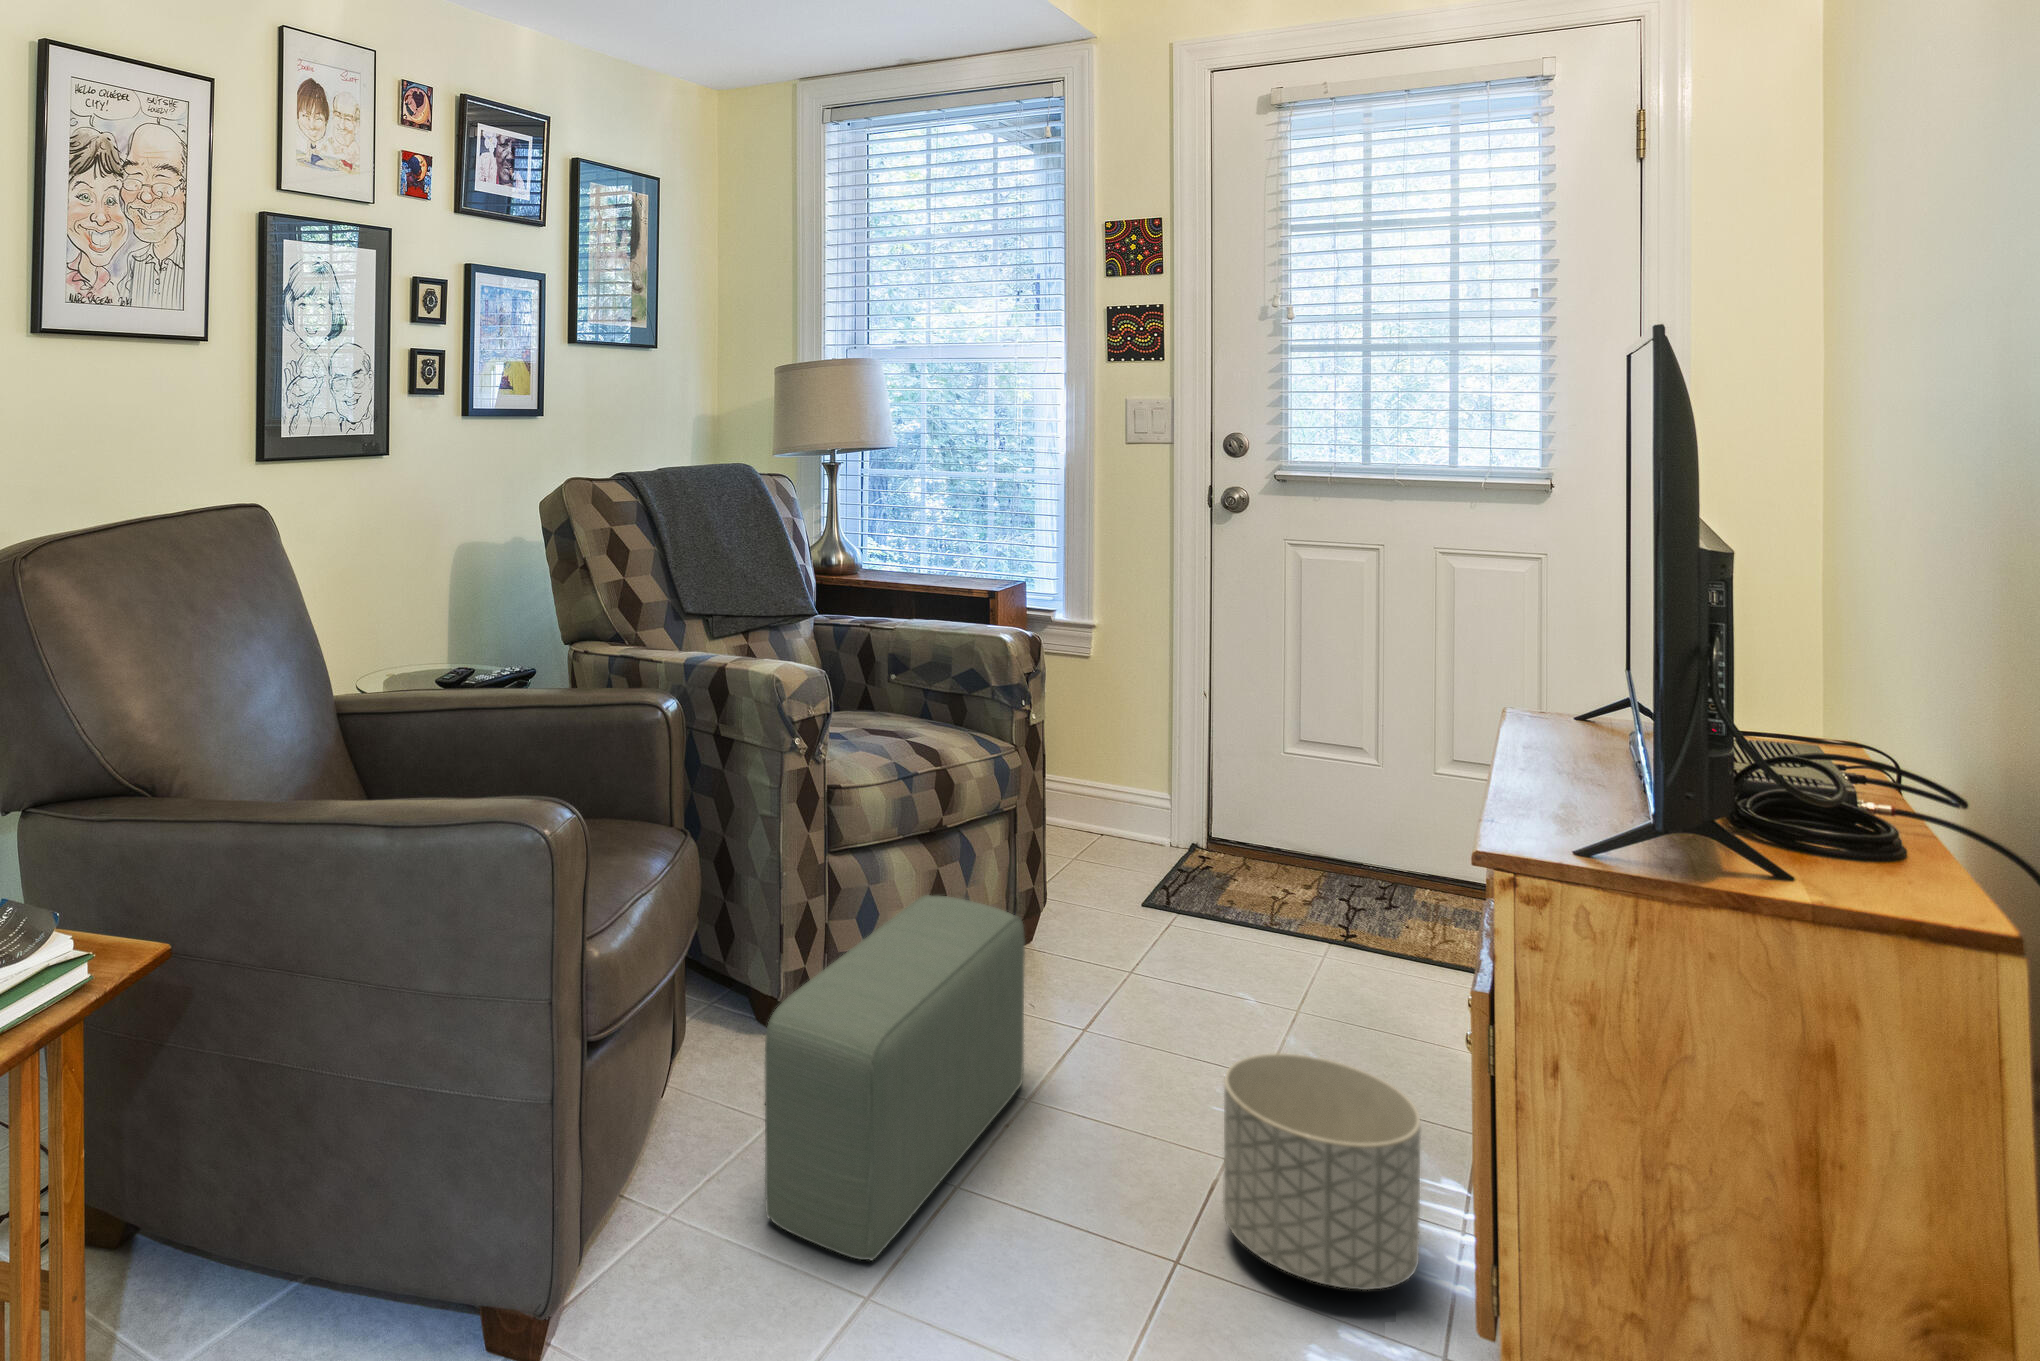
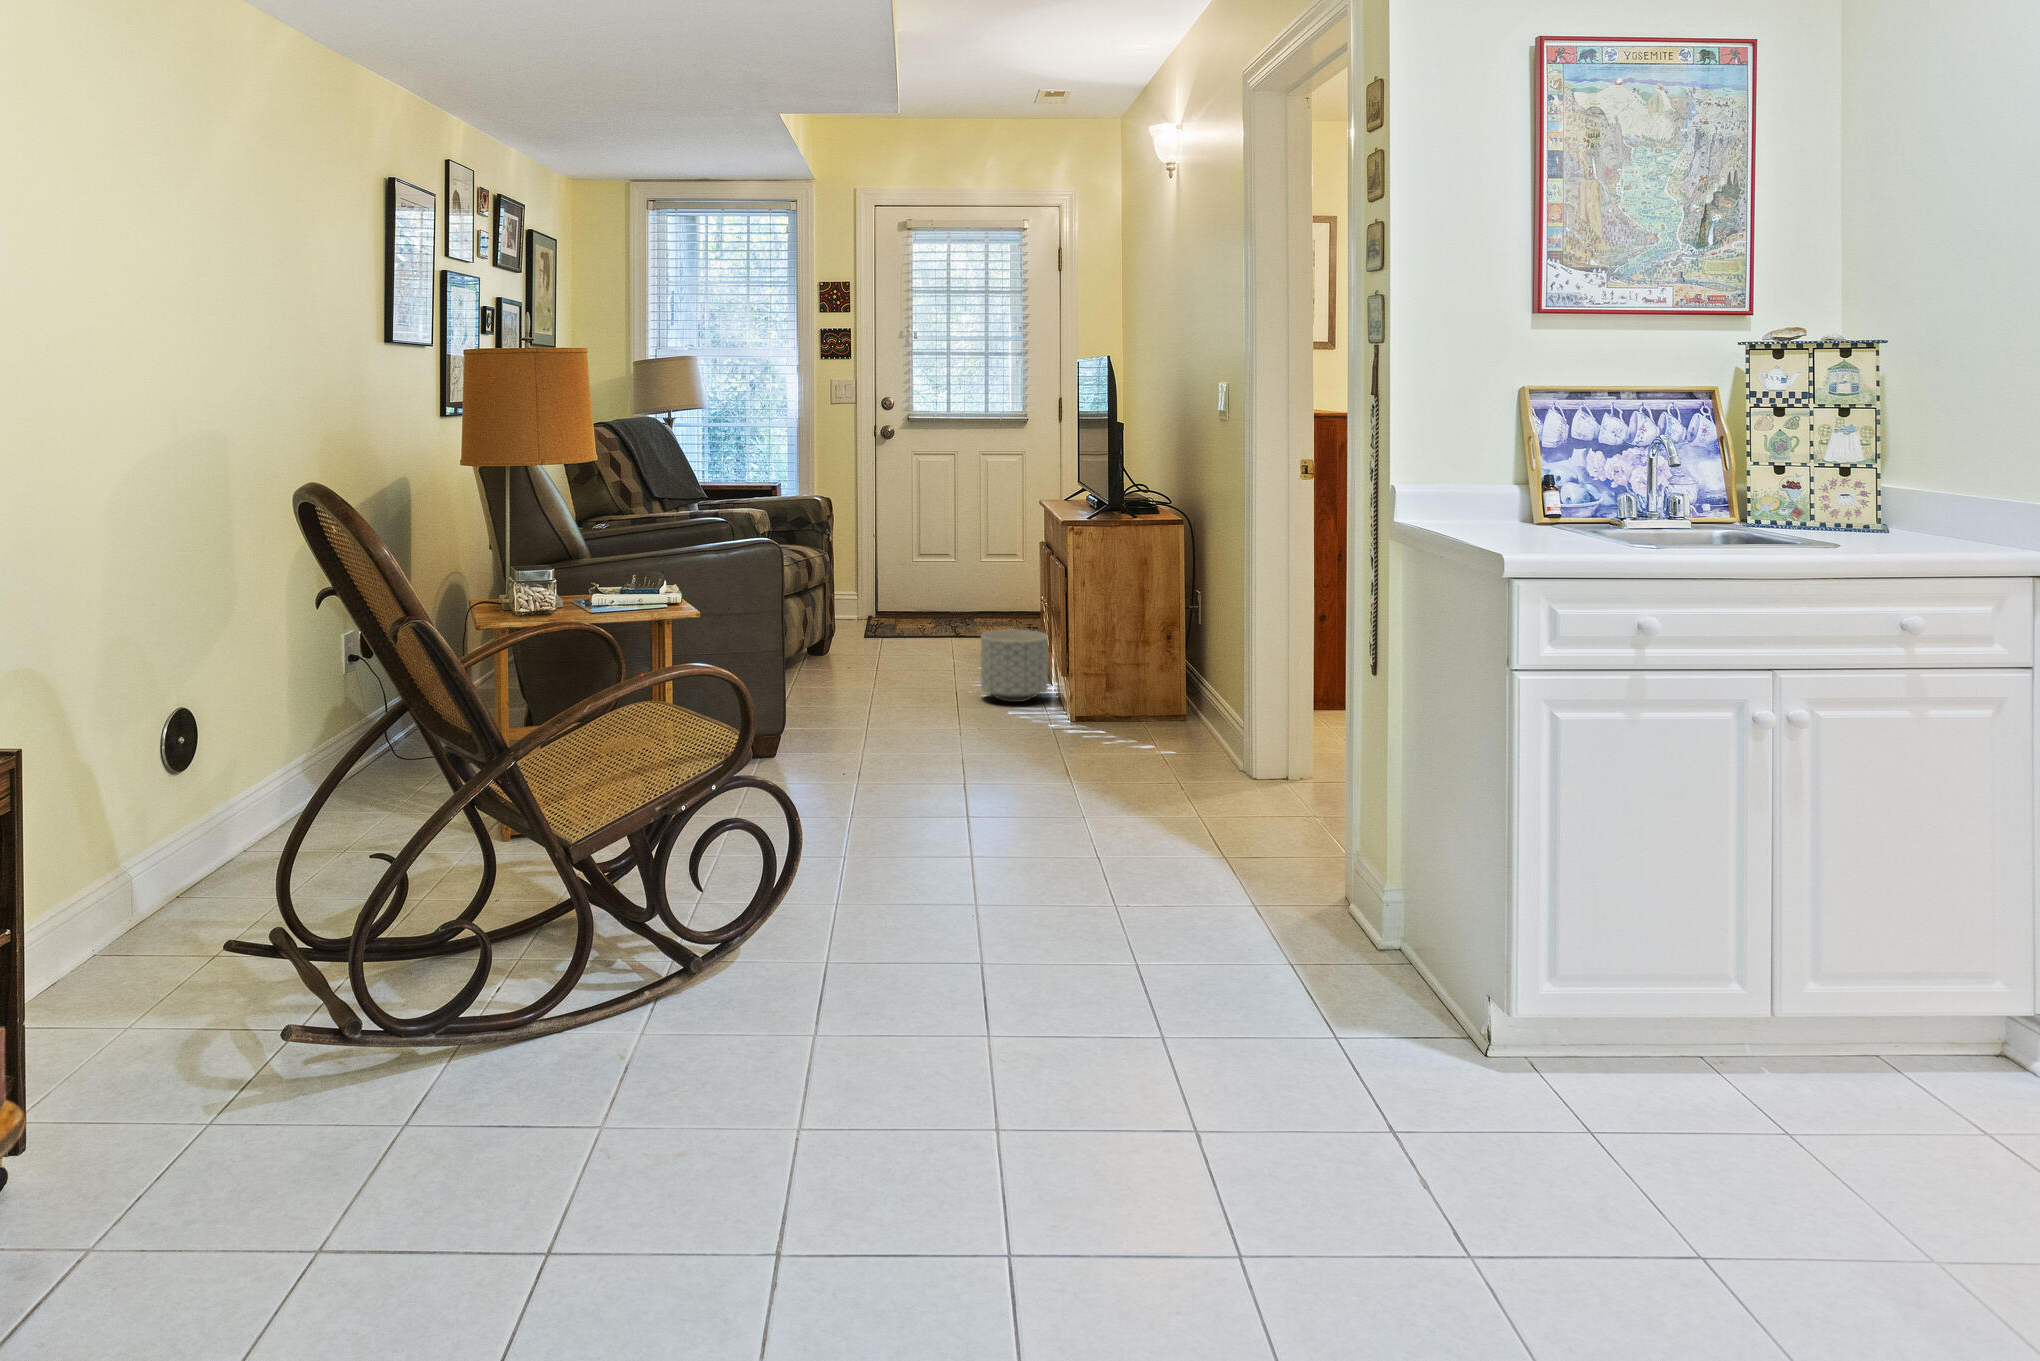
pouf: present [765,895,1025,1260] -> none [822,605,882,724]

